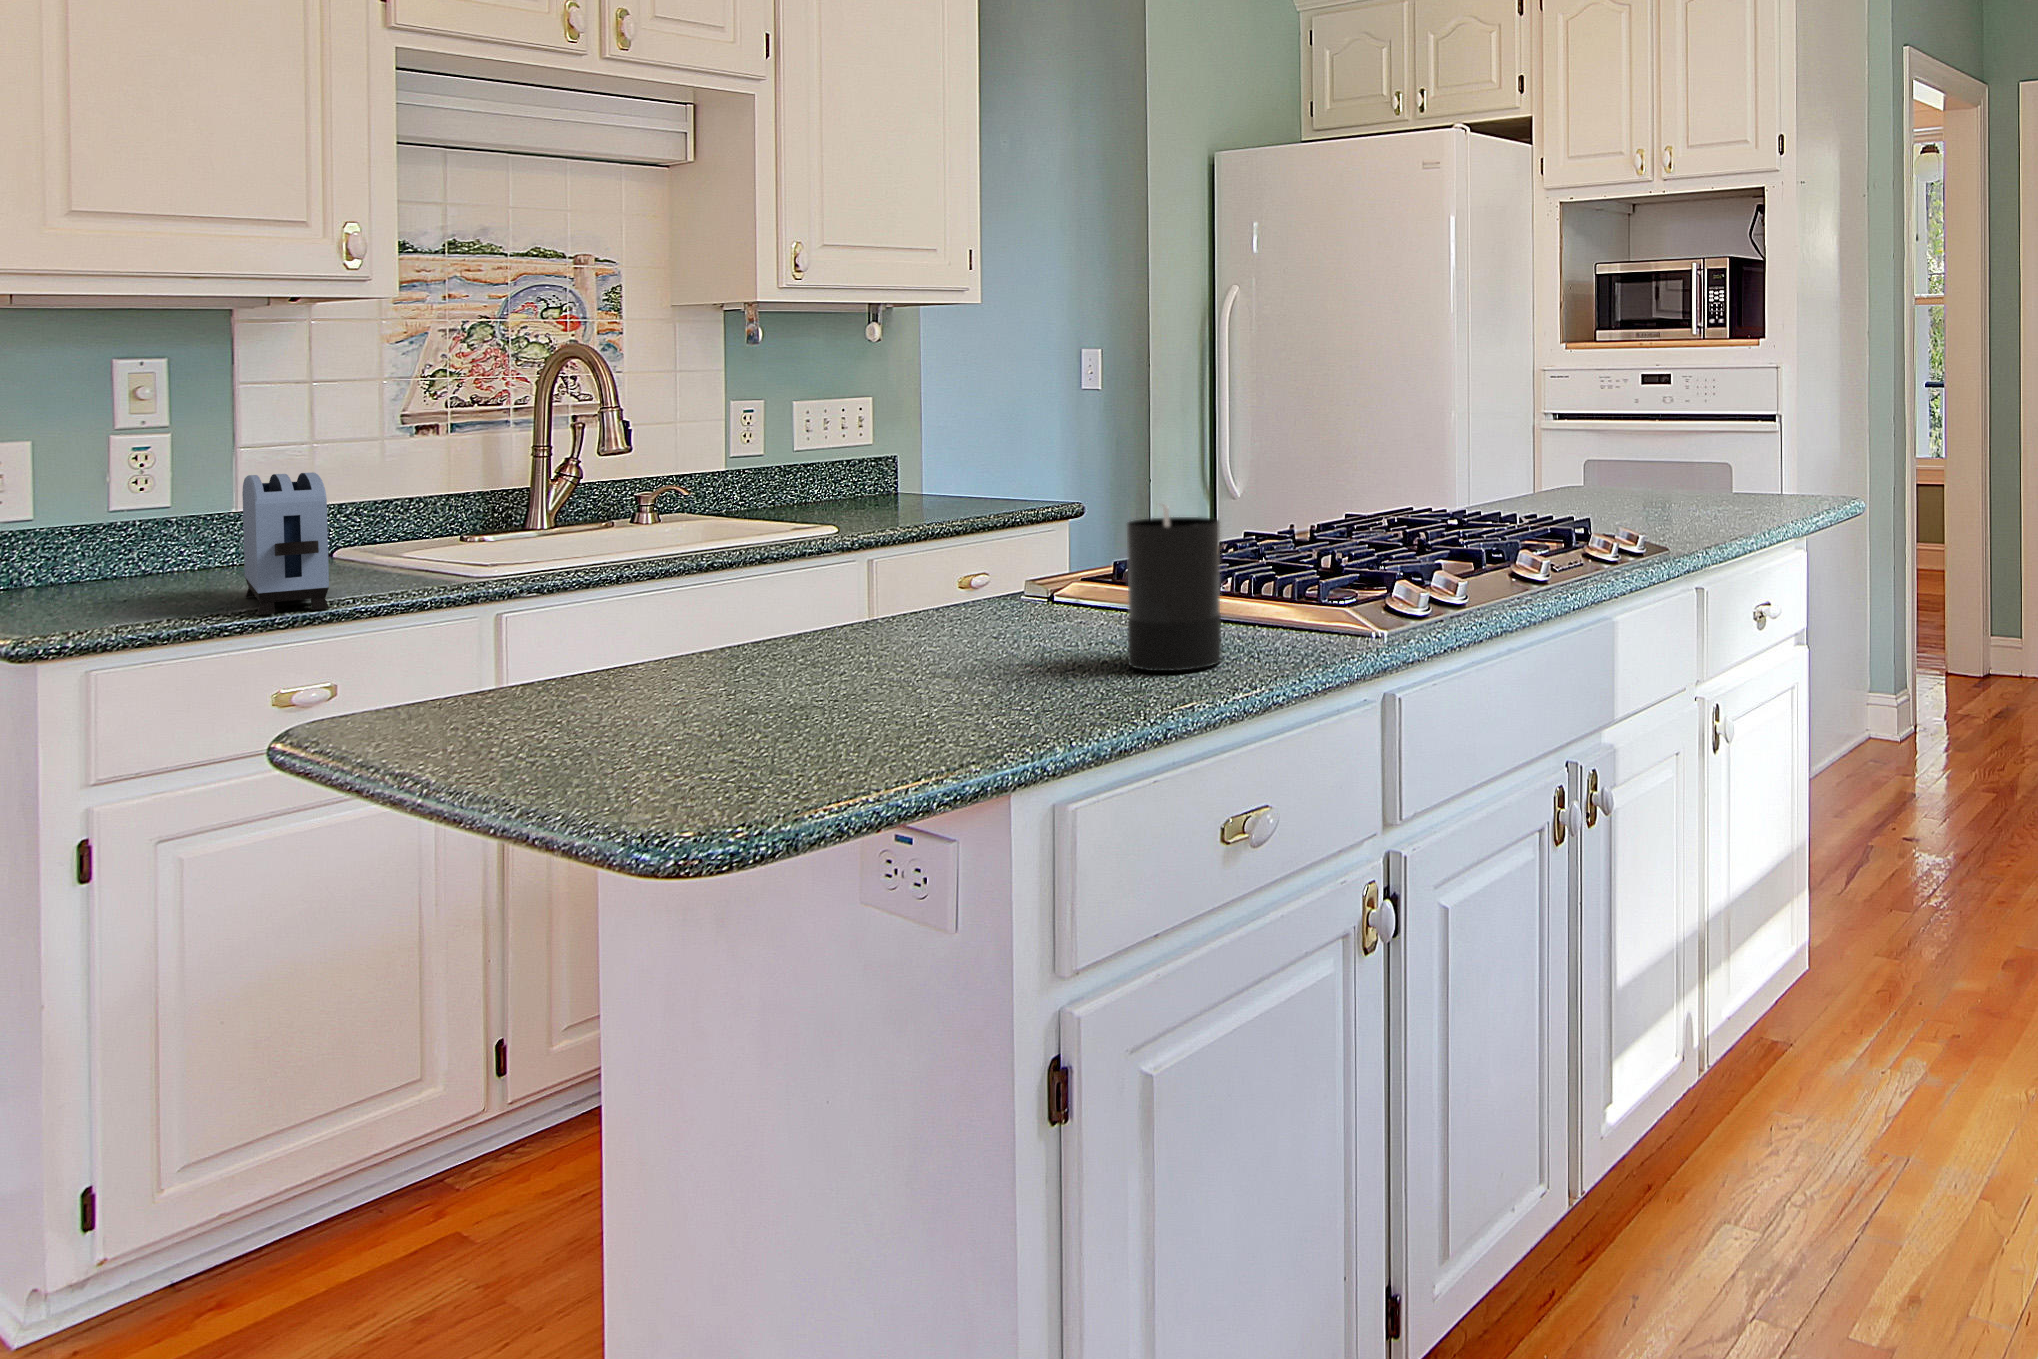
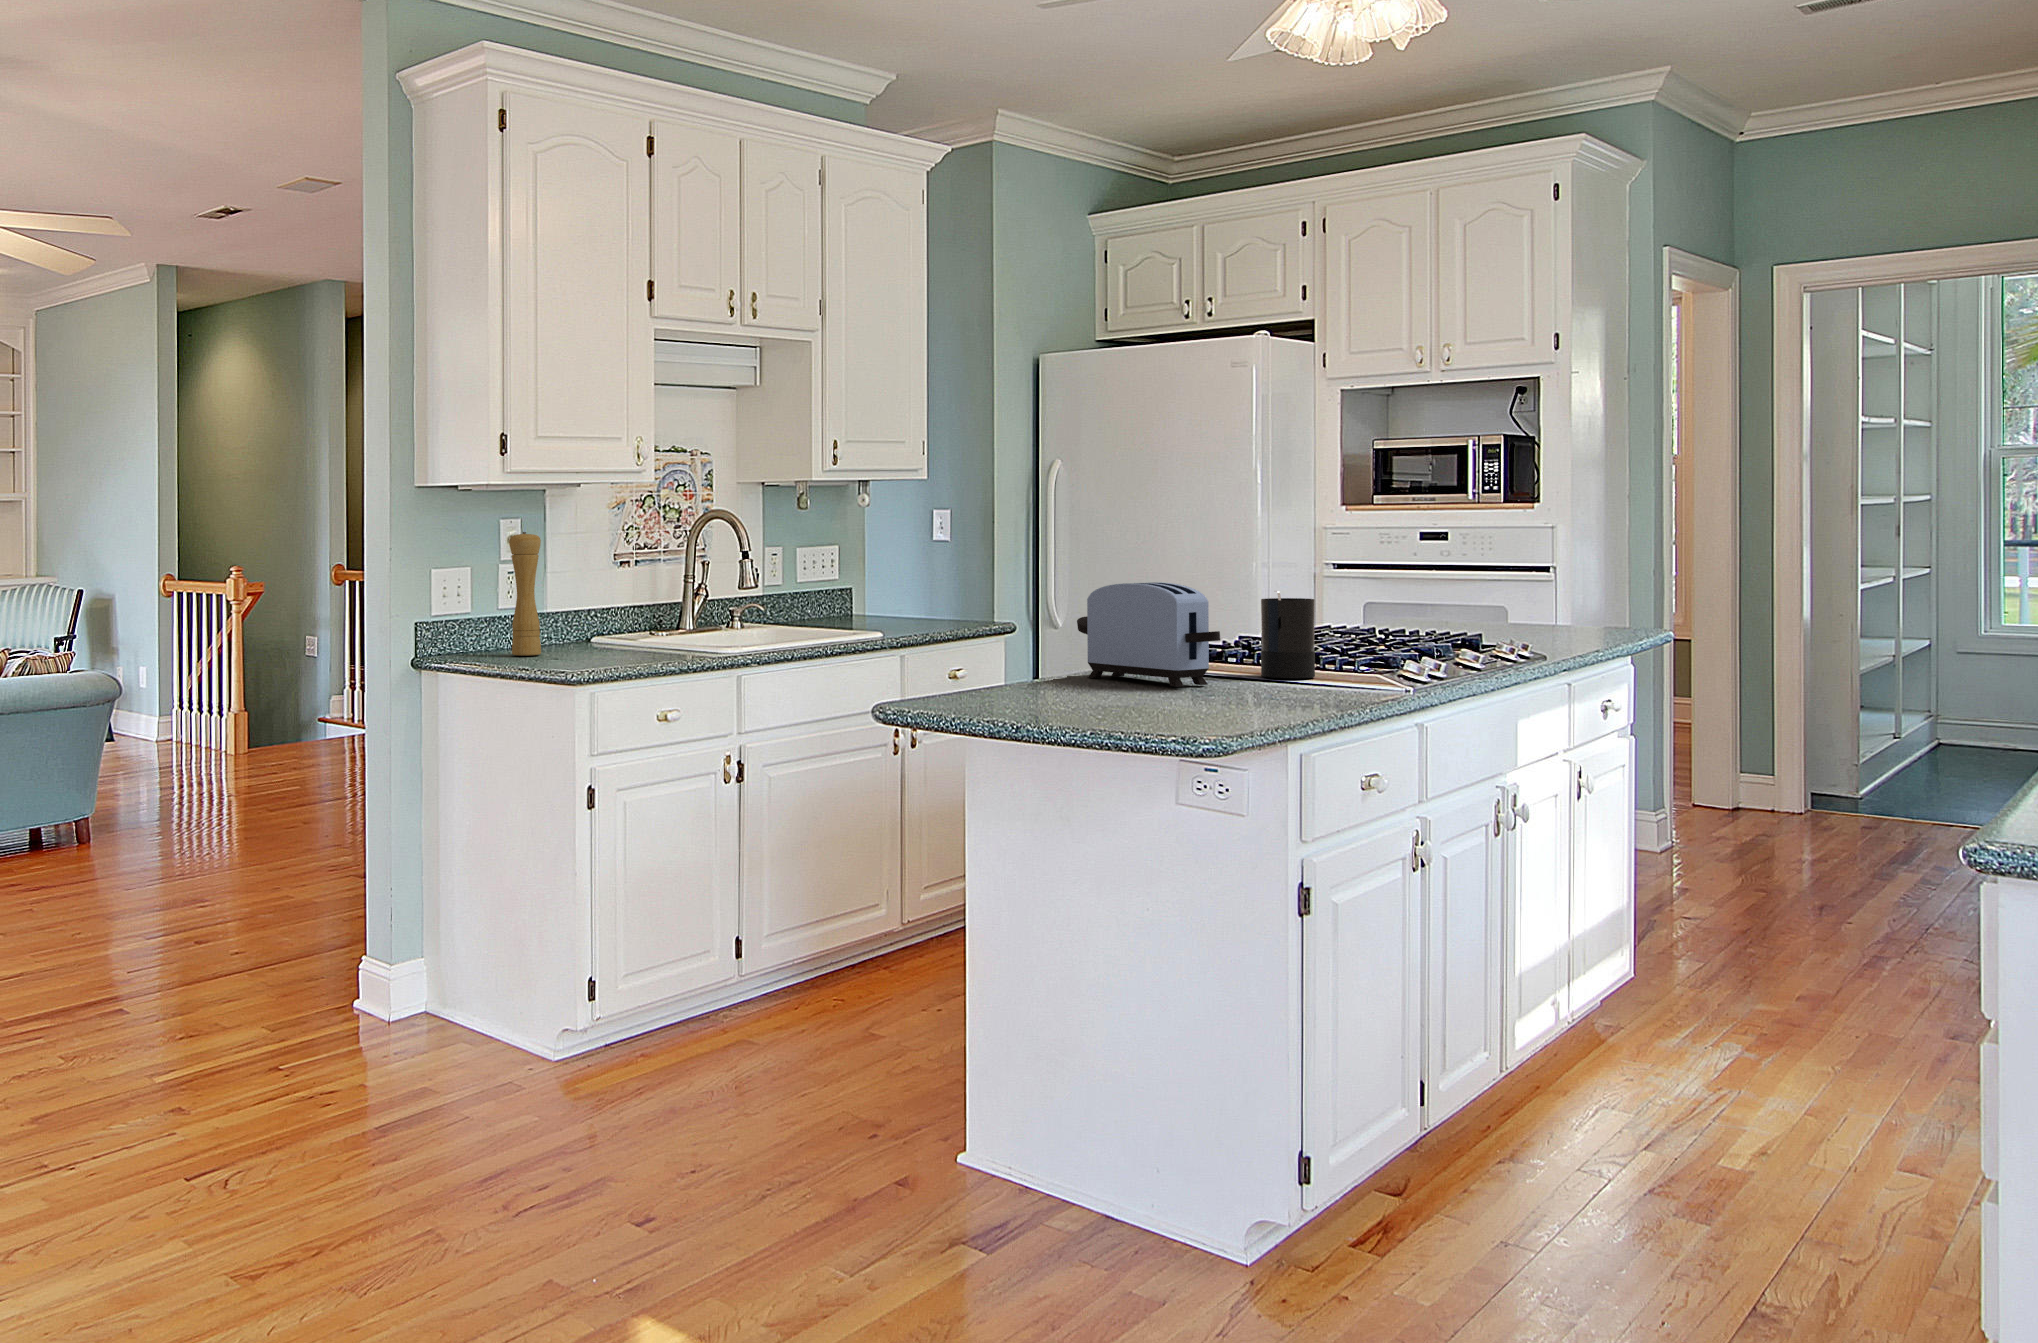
pepper mill: none [61,380,135,594] -> present [509,532,541,656]
toaster: present [242,472,329,615] -> present [1077,582,1220,687]

